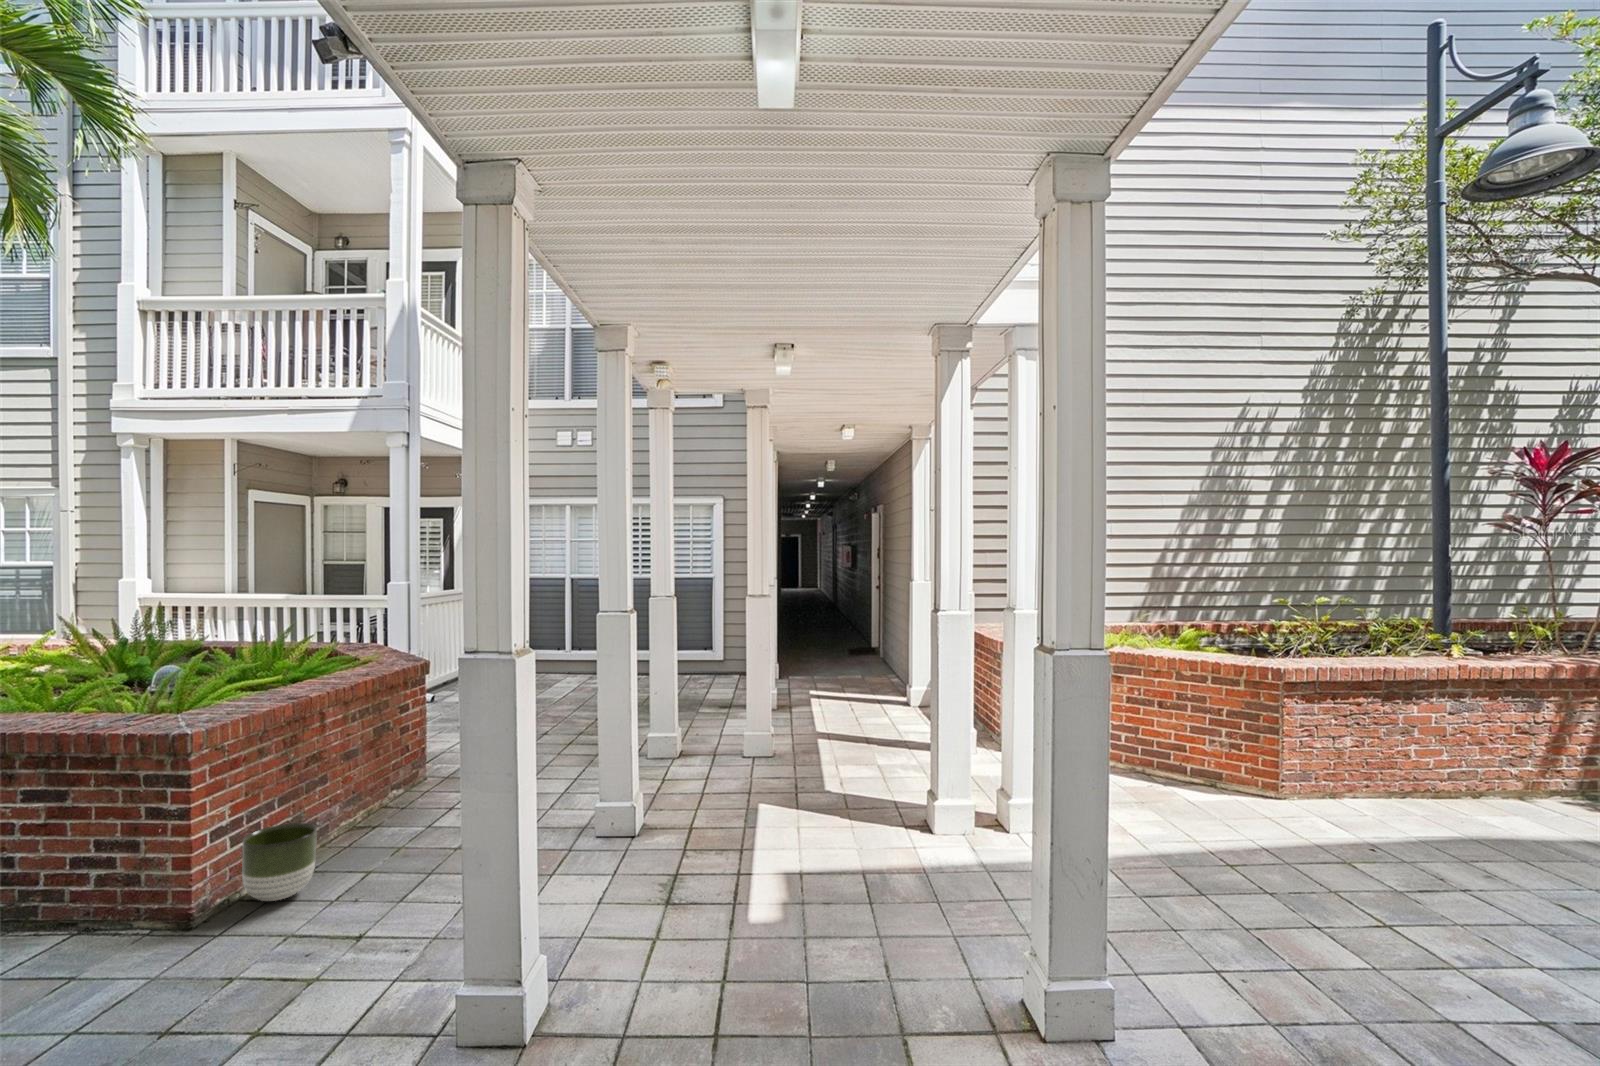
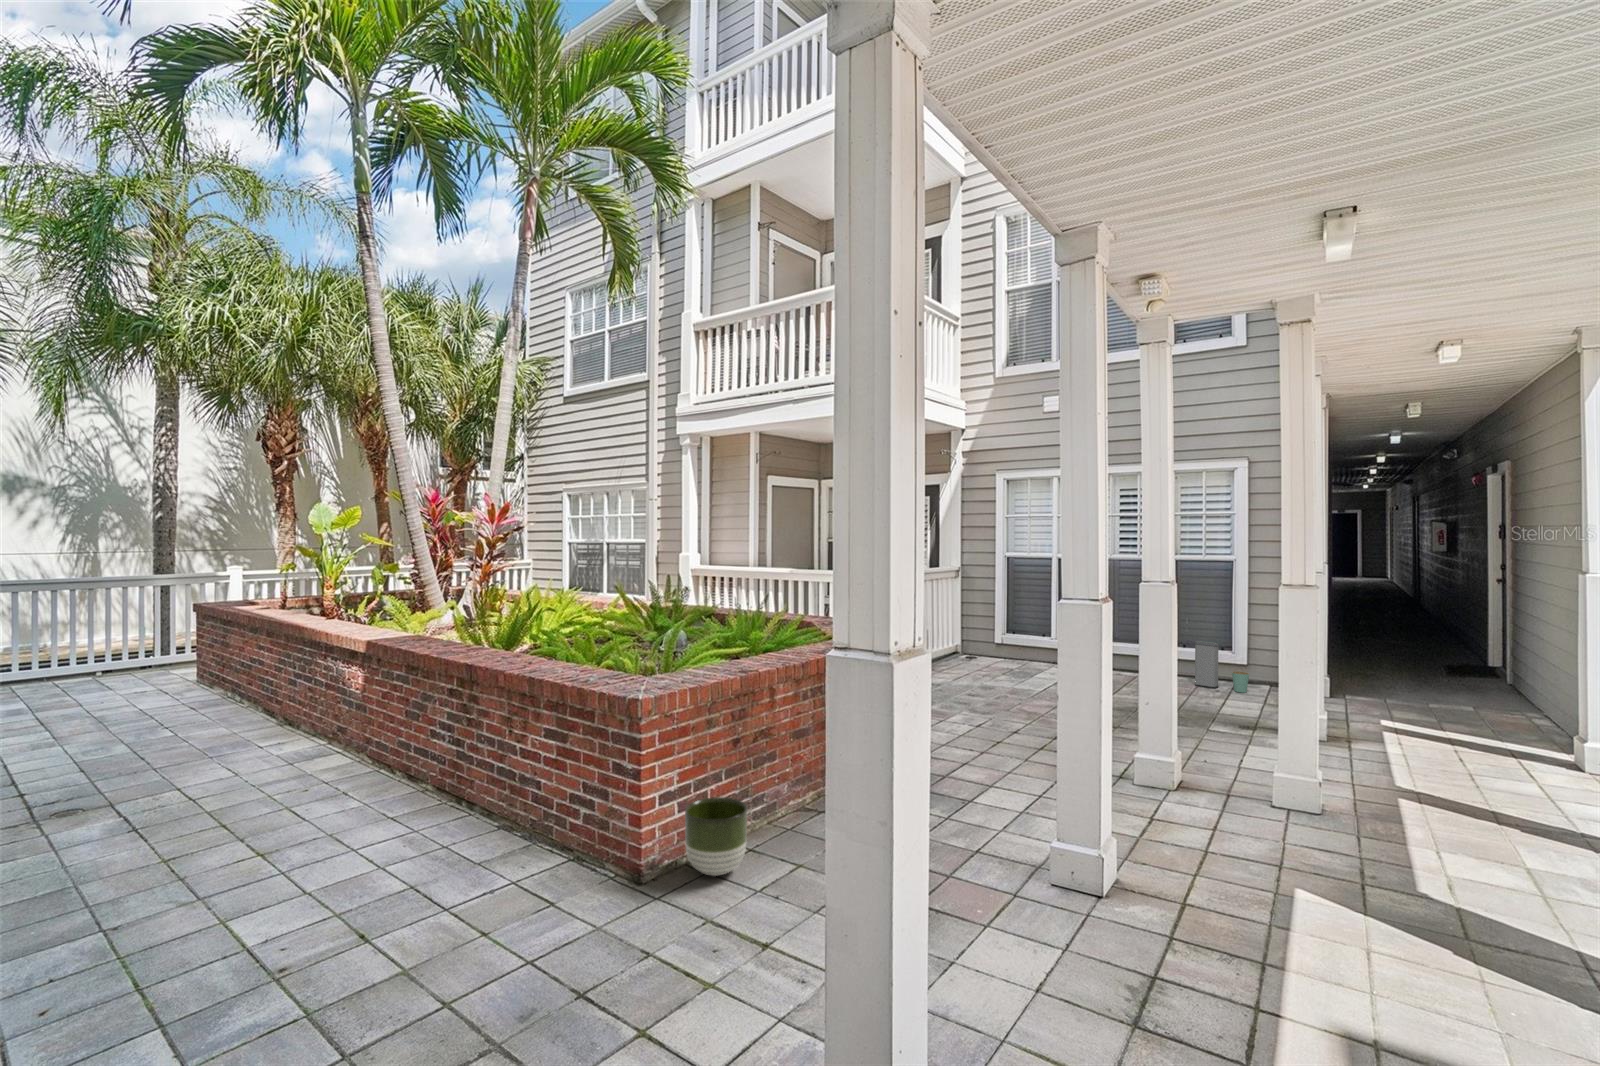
trash can: none [687,644,725,682] -> present [1195,641,1249,693]

